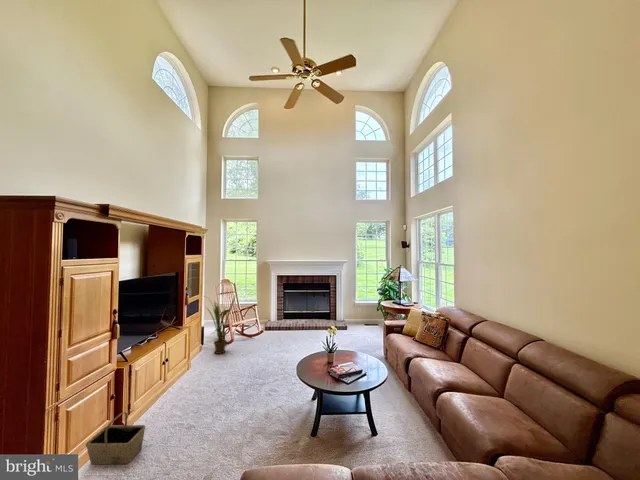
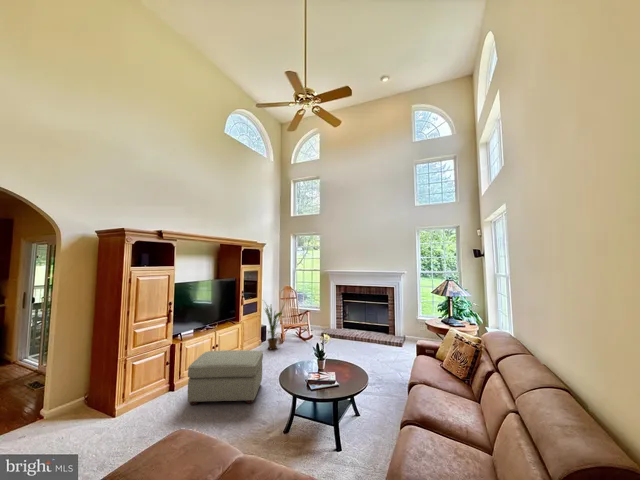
ottoman: none [165,357,257,445] -> present [188,350,263,405]
basket: present [86,412,145,464] -> none [143,374,179,409]

